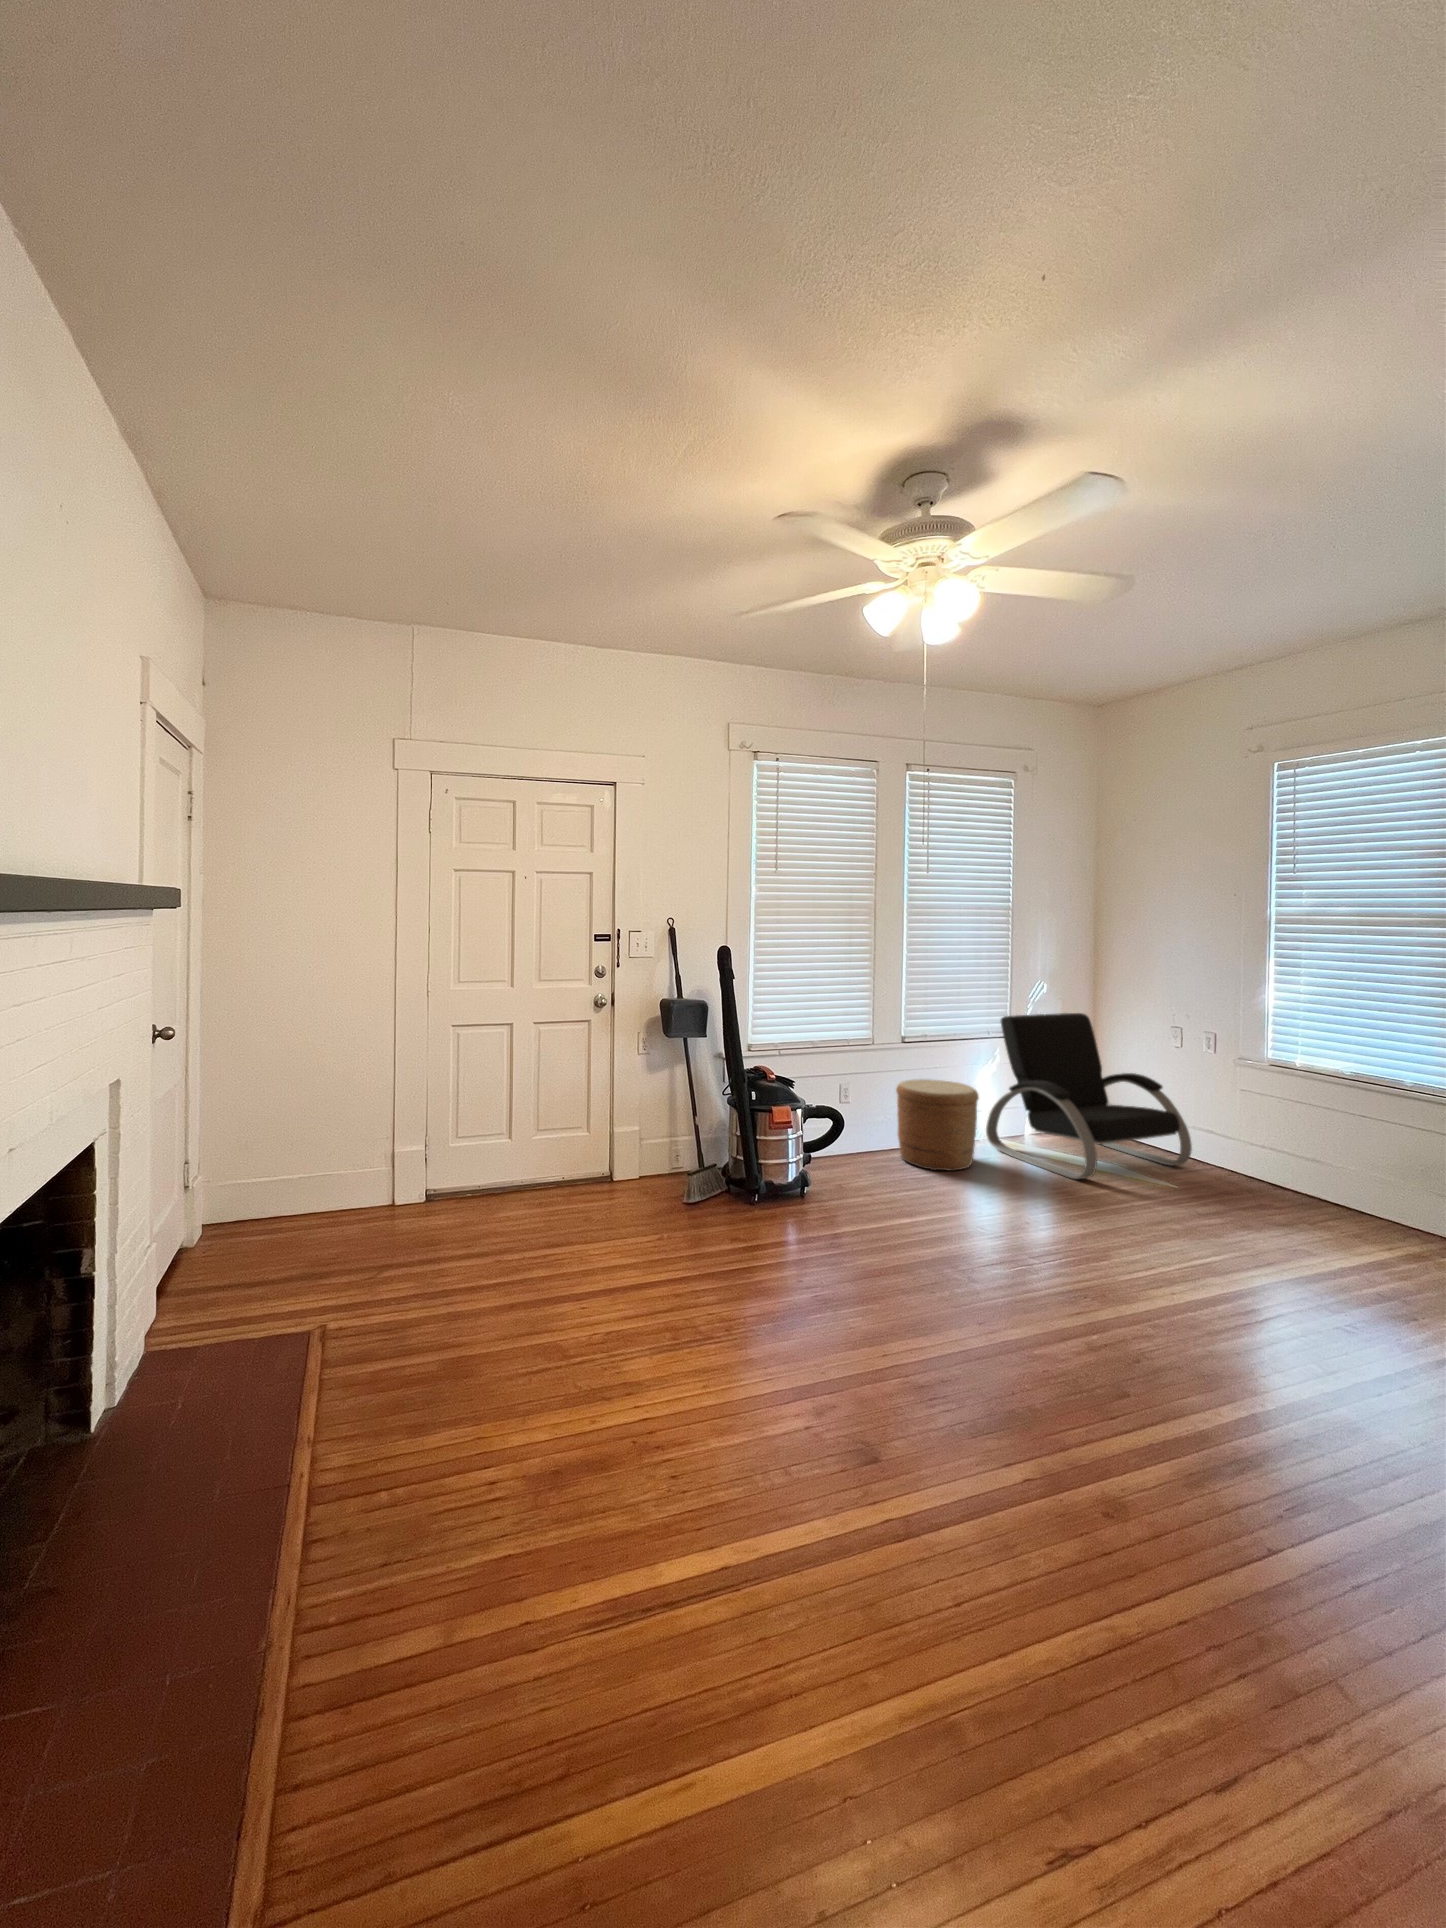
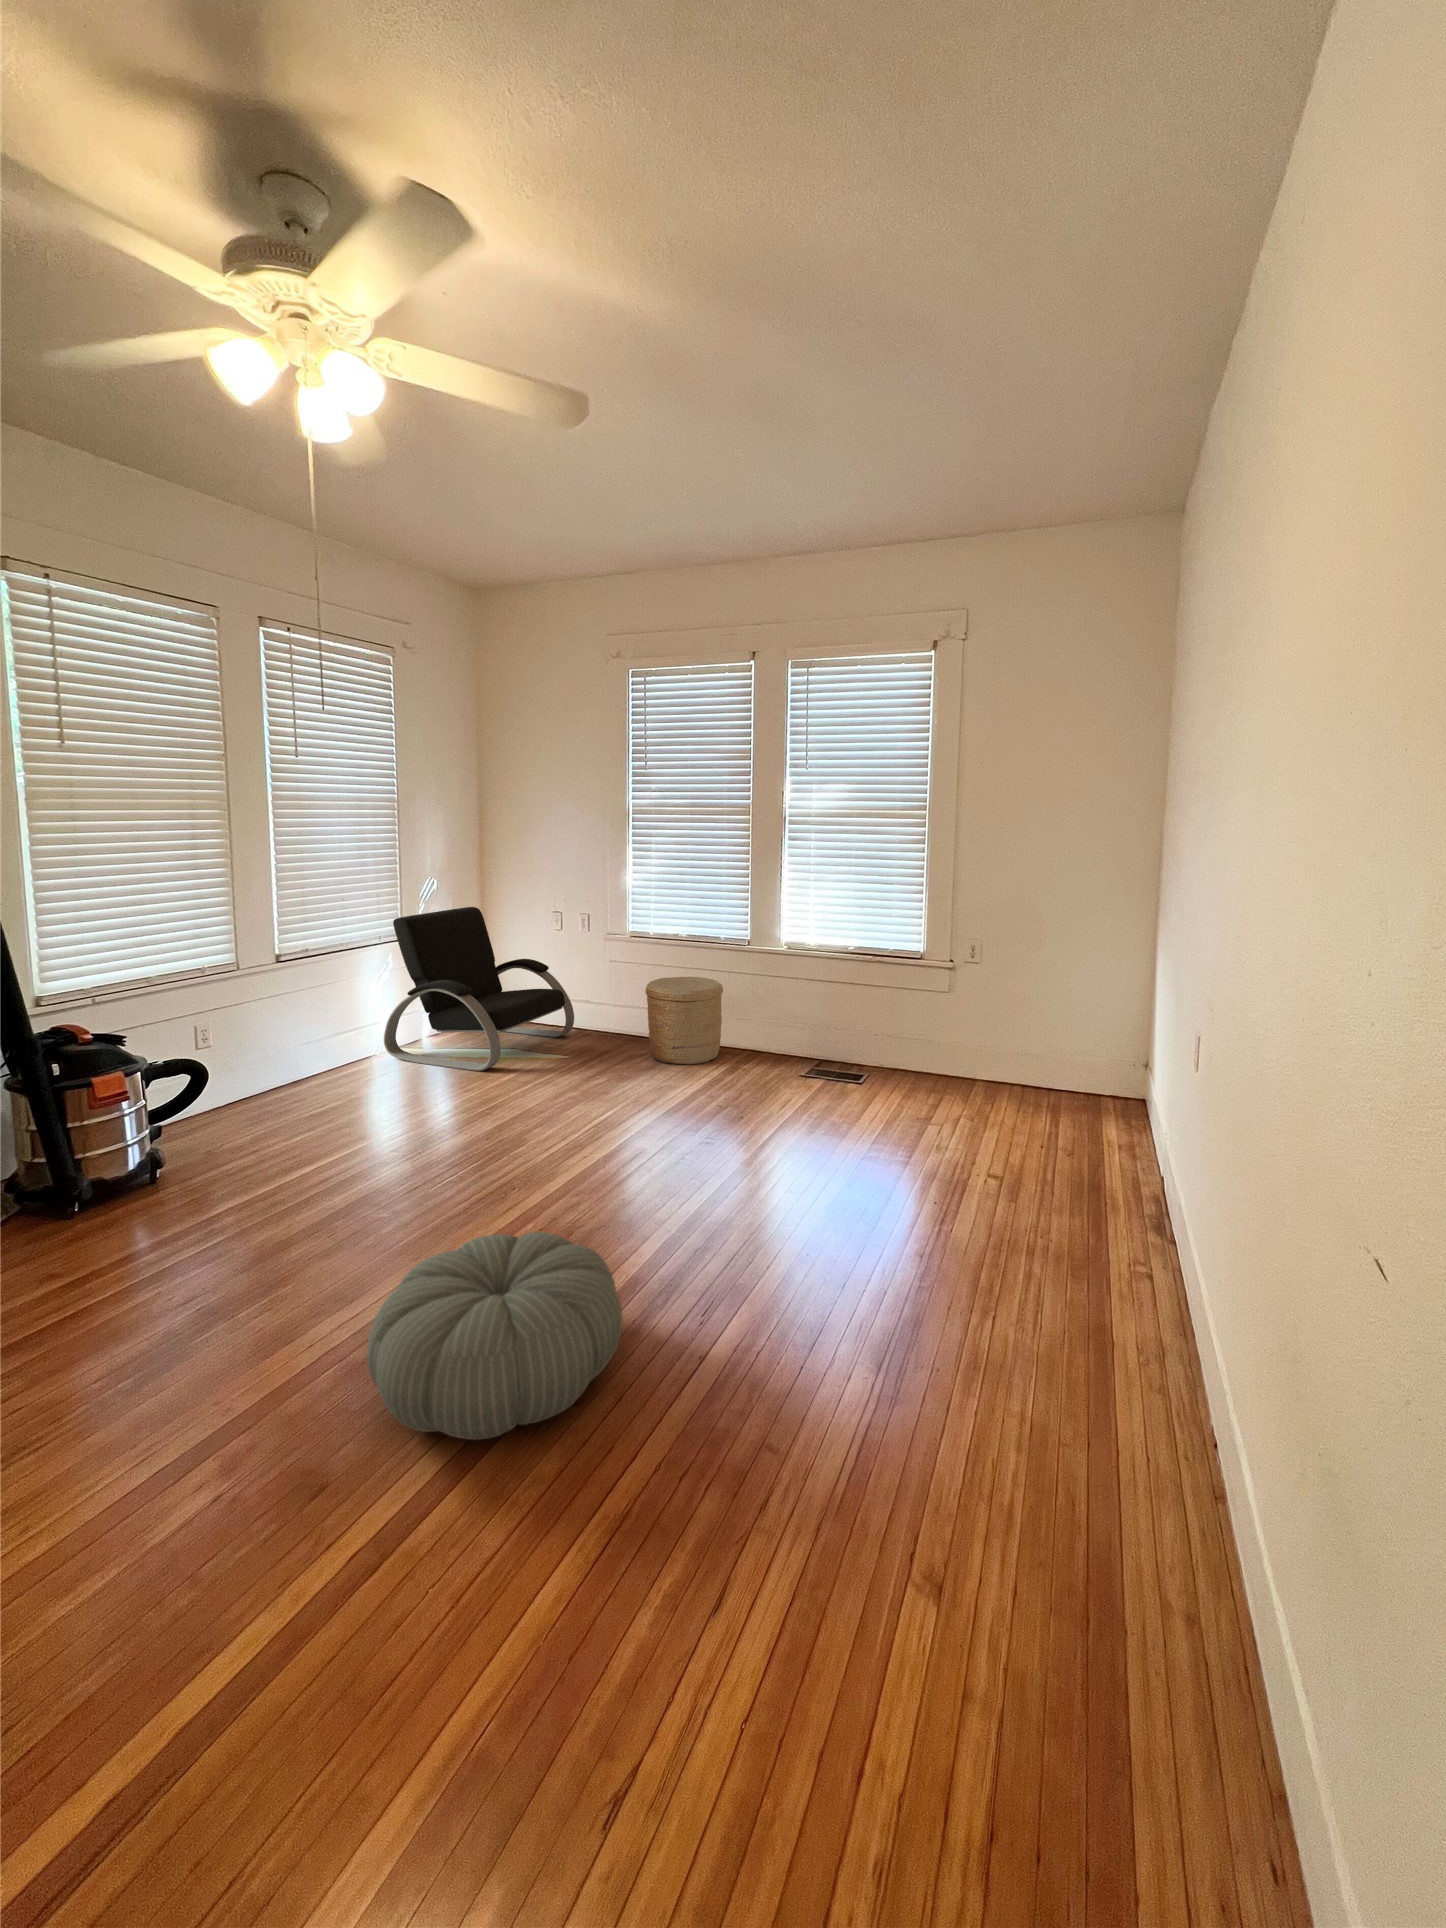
woven basket: present [896,1079,979,1171] -> present [645,977,723,1065]
pouf: none [918,1311,1160,1501] -> present [367,1232,623,1440]

